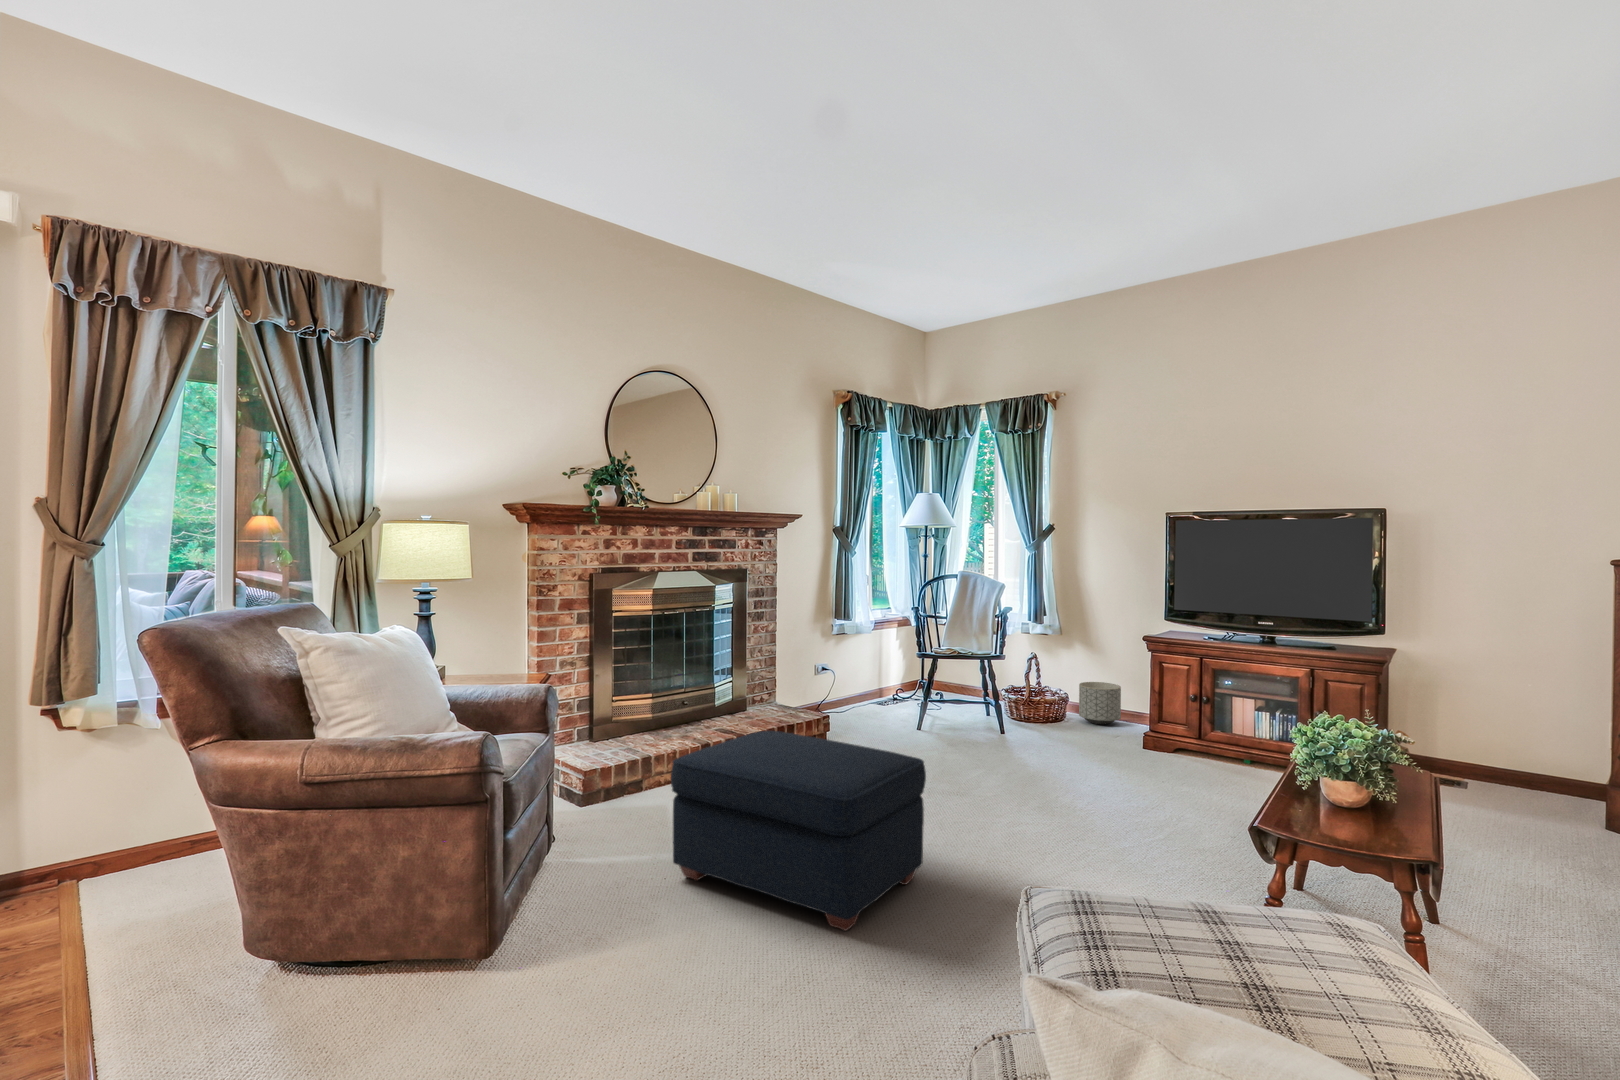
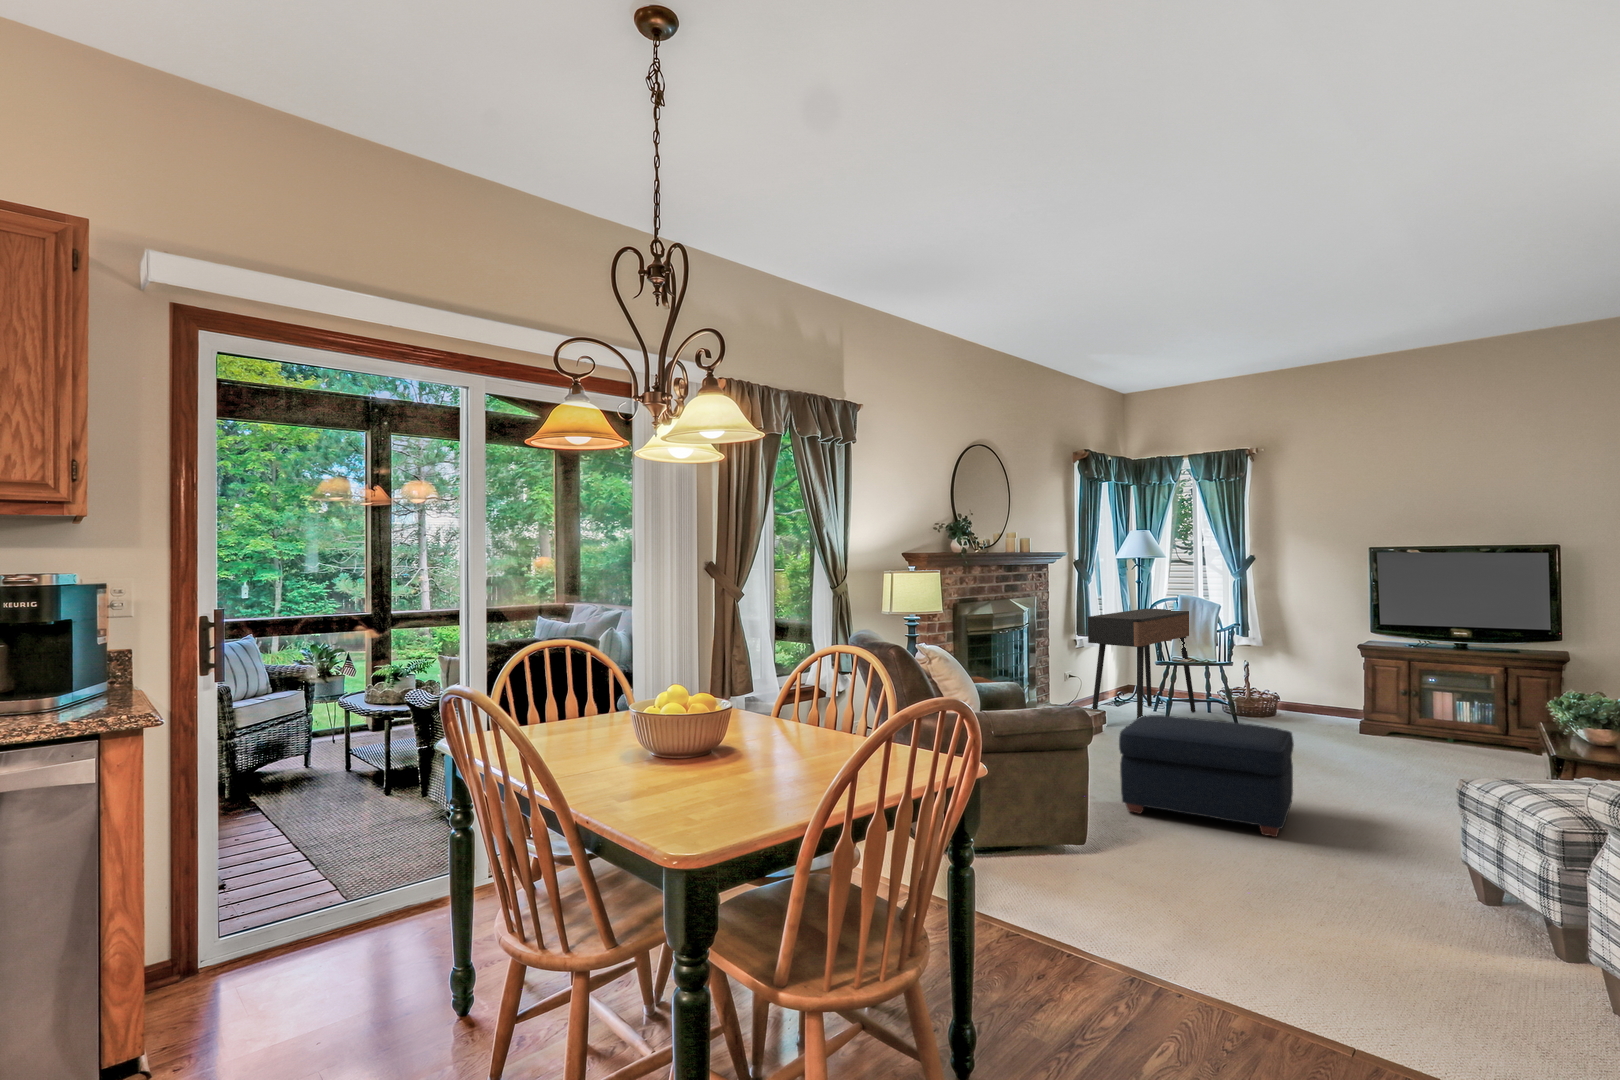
console table: none [813,588,968,746] -> present [1088,609,1196,718]
planter: present [1079,682,1121,725] -> none [1289,683,1326,716]

